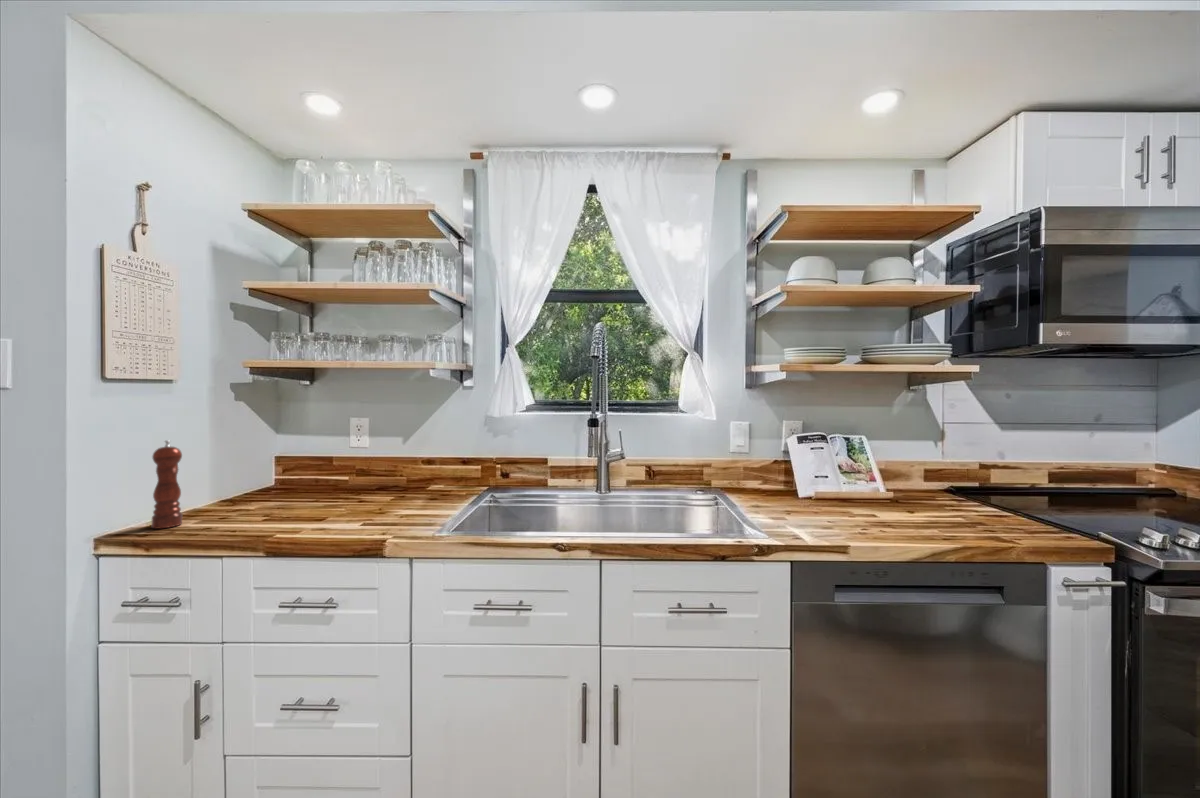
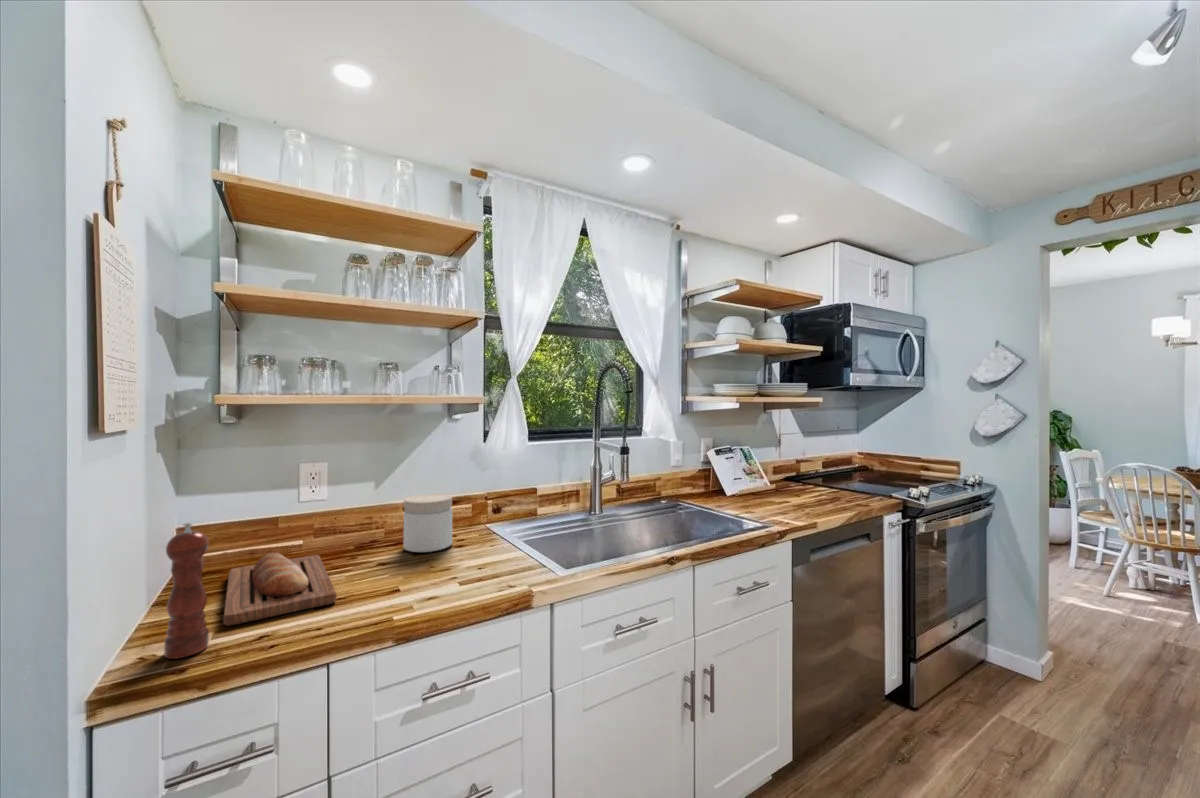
jar: none [394,451,437,499] -> present [403,494,452,552]
bread loaf: none [207,480,339,518] -> present [223,553,337,626]

